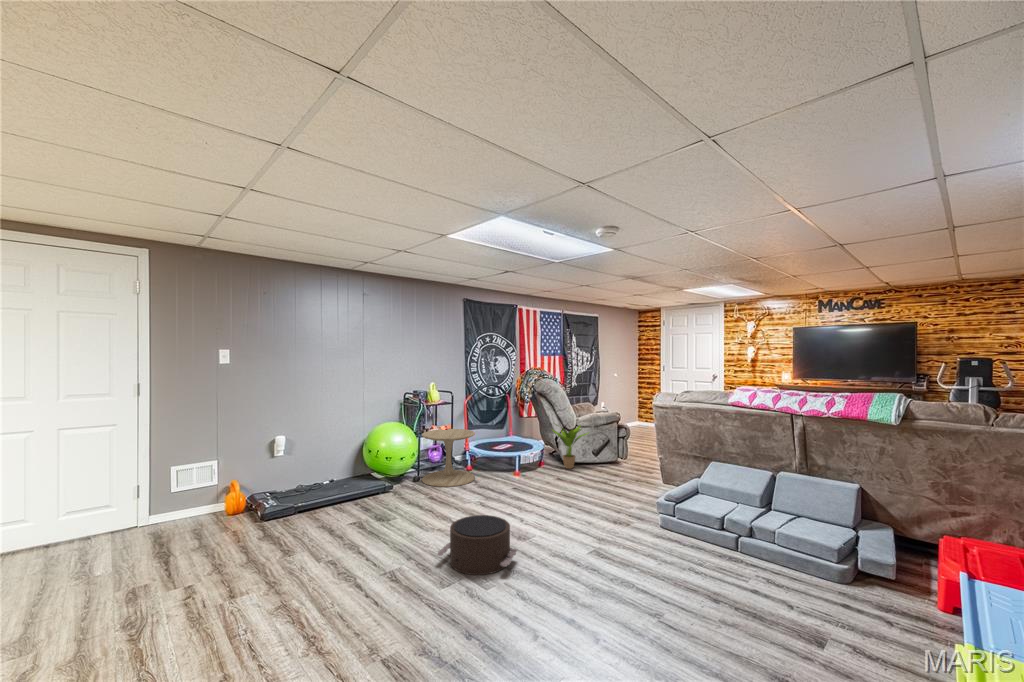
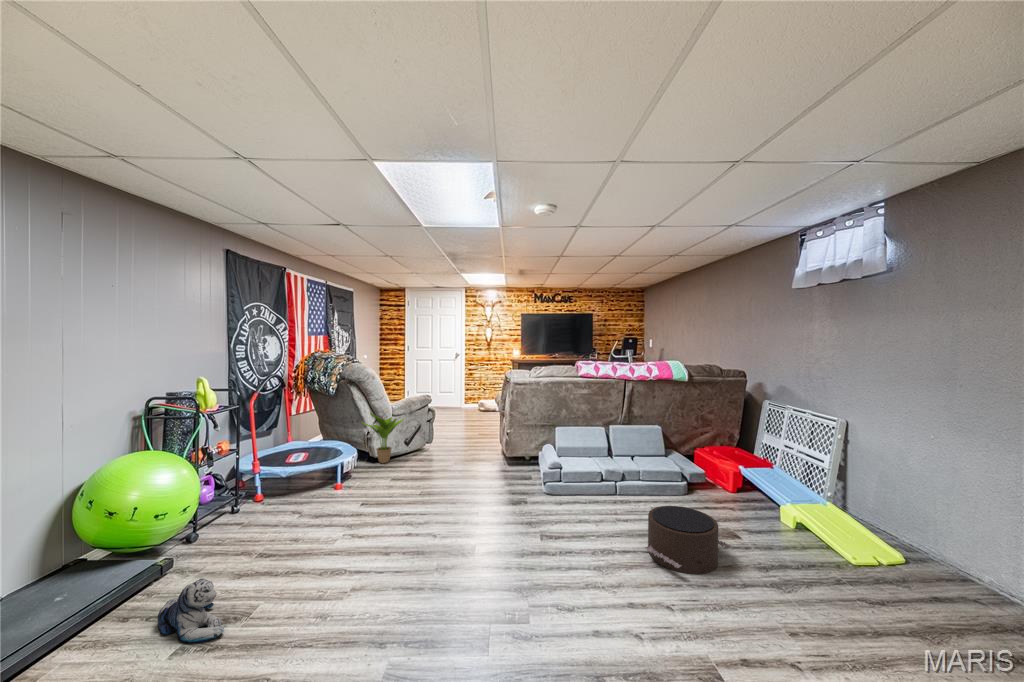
side table: present [422,429,475,487] -> none [196,441,290,536]
plush toy: none [358,492,385,525] -> present [157,578,224,643]
pouf: present [437,515,517,575] -> present [645,506,732,574]

